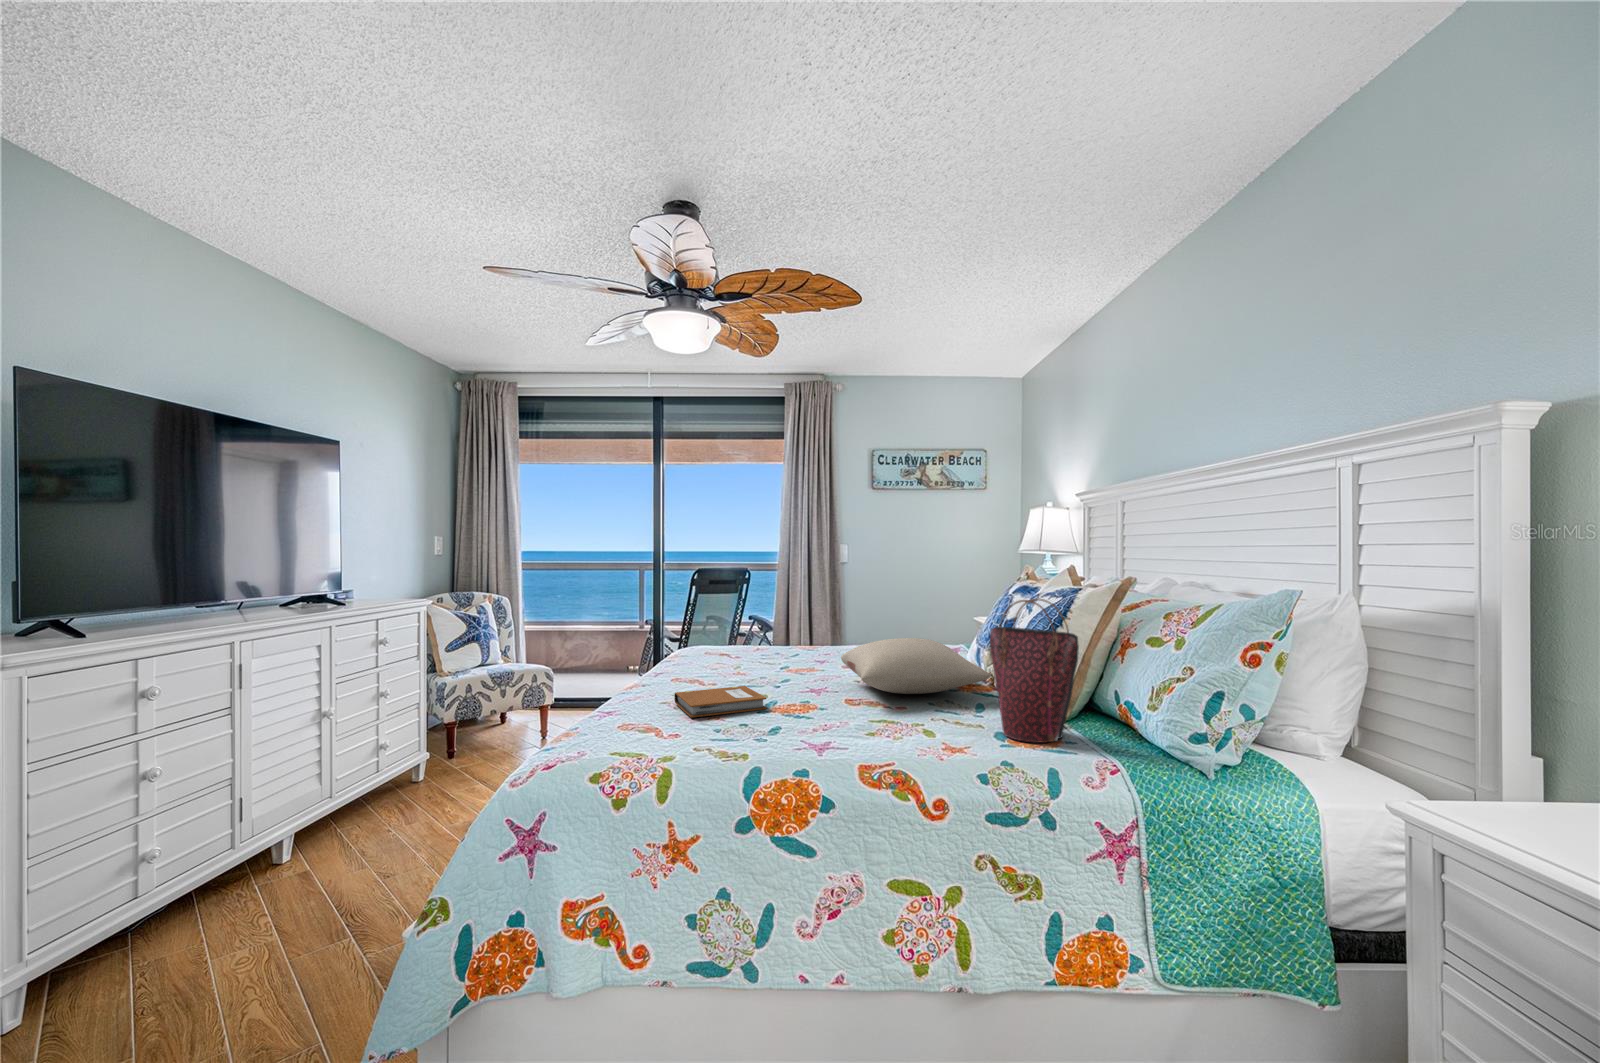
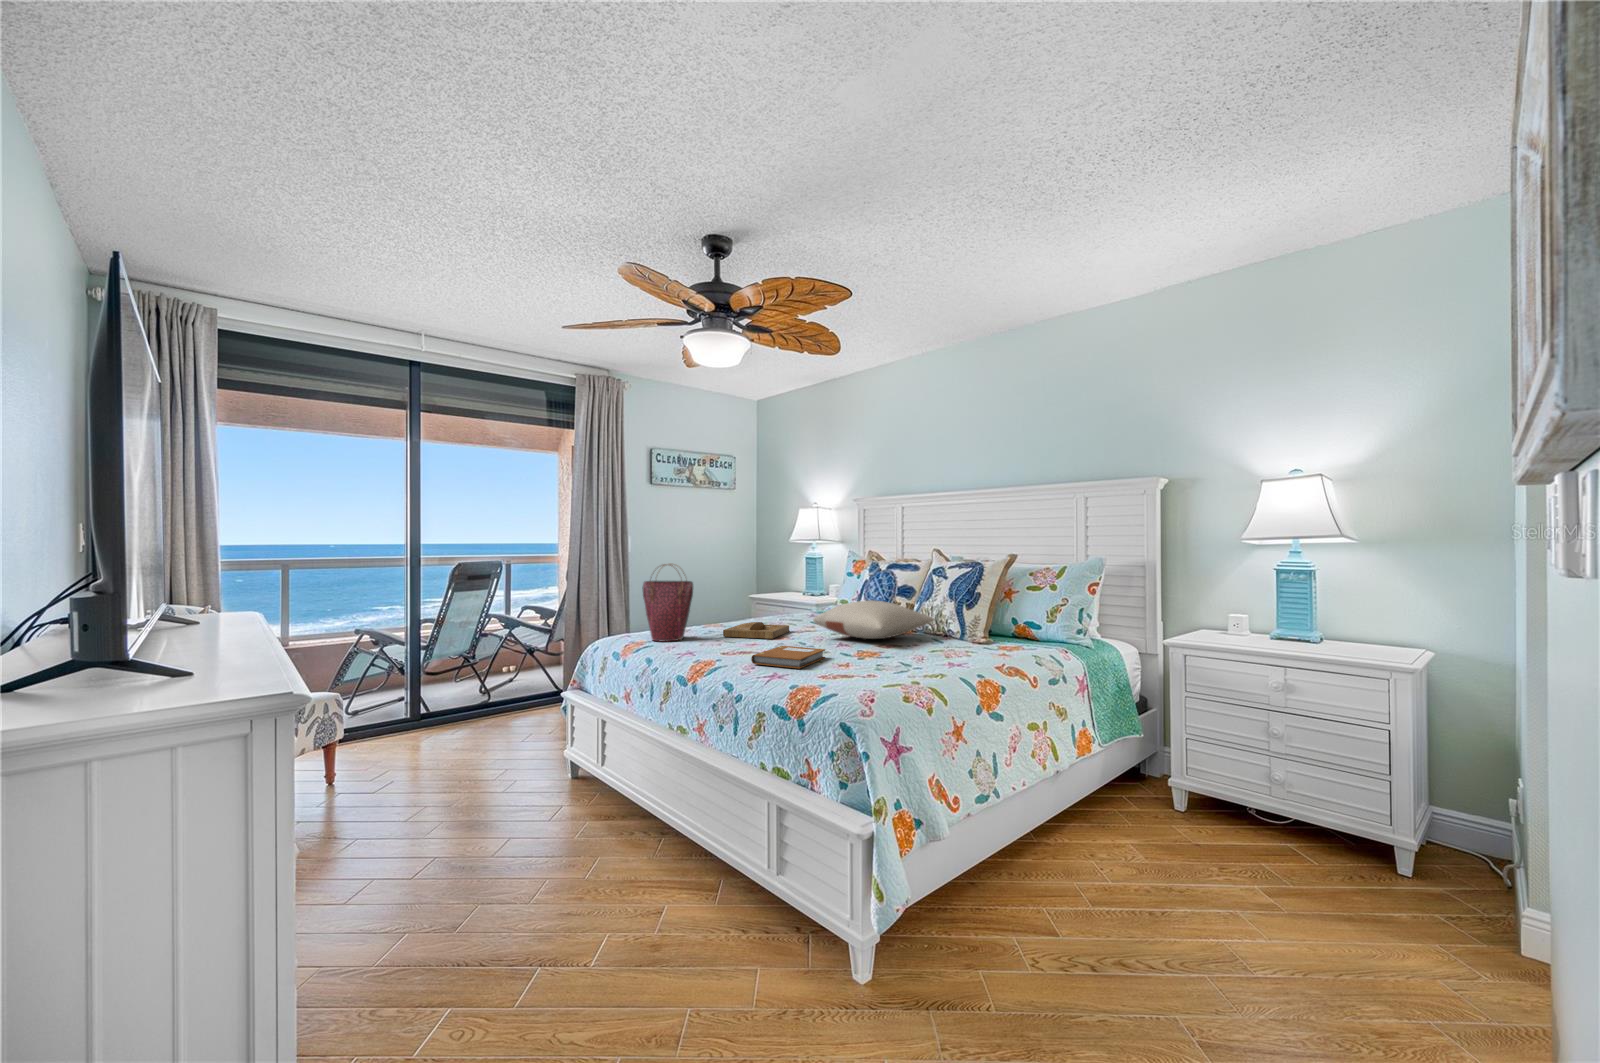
handbag: present [990,598,1079,743] -> present [642,564,693,642]
tray: none [768,653,853,675] -> present [723,622,789,639]

